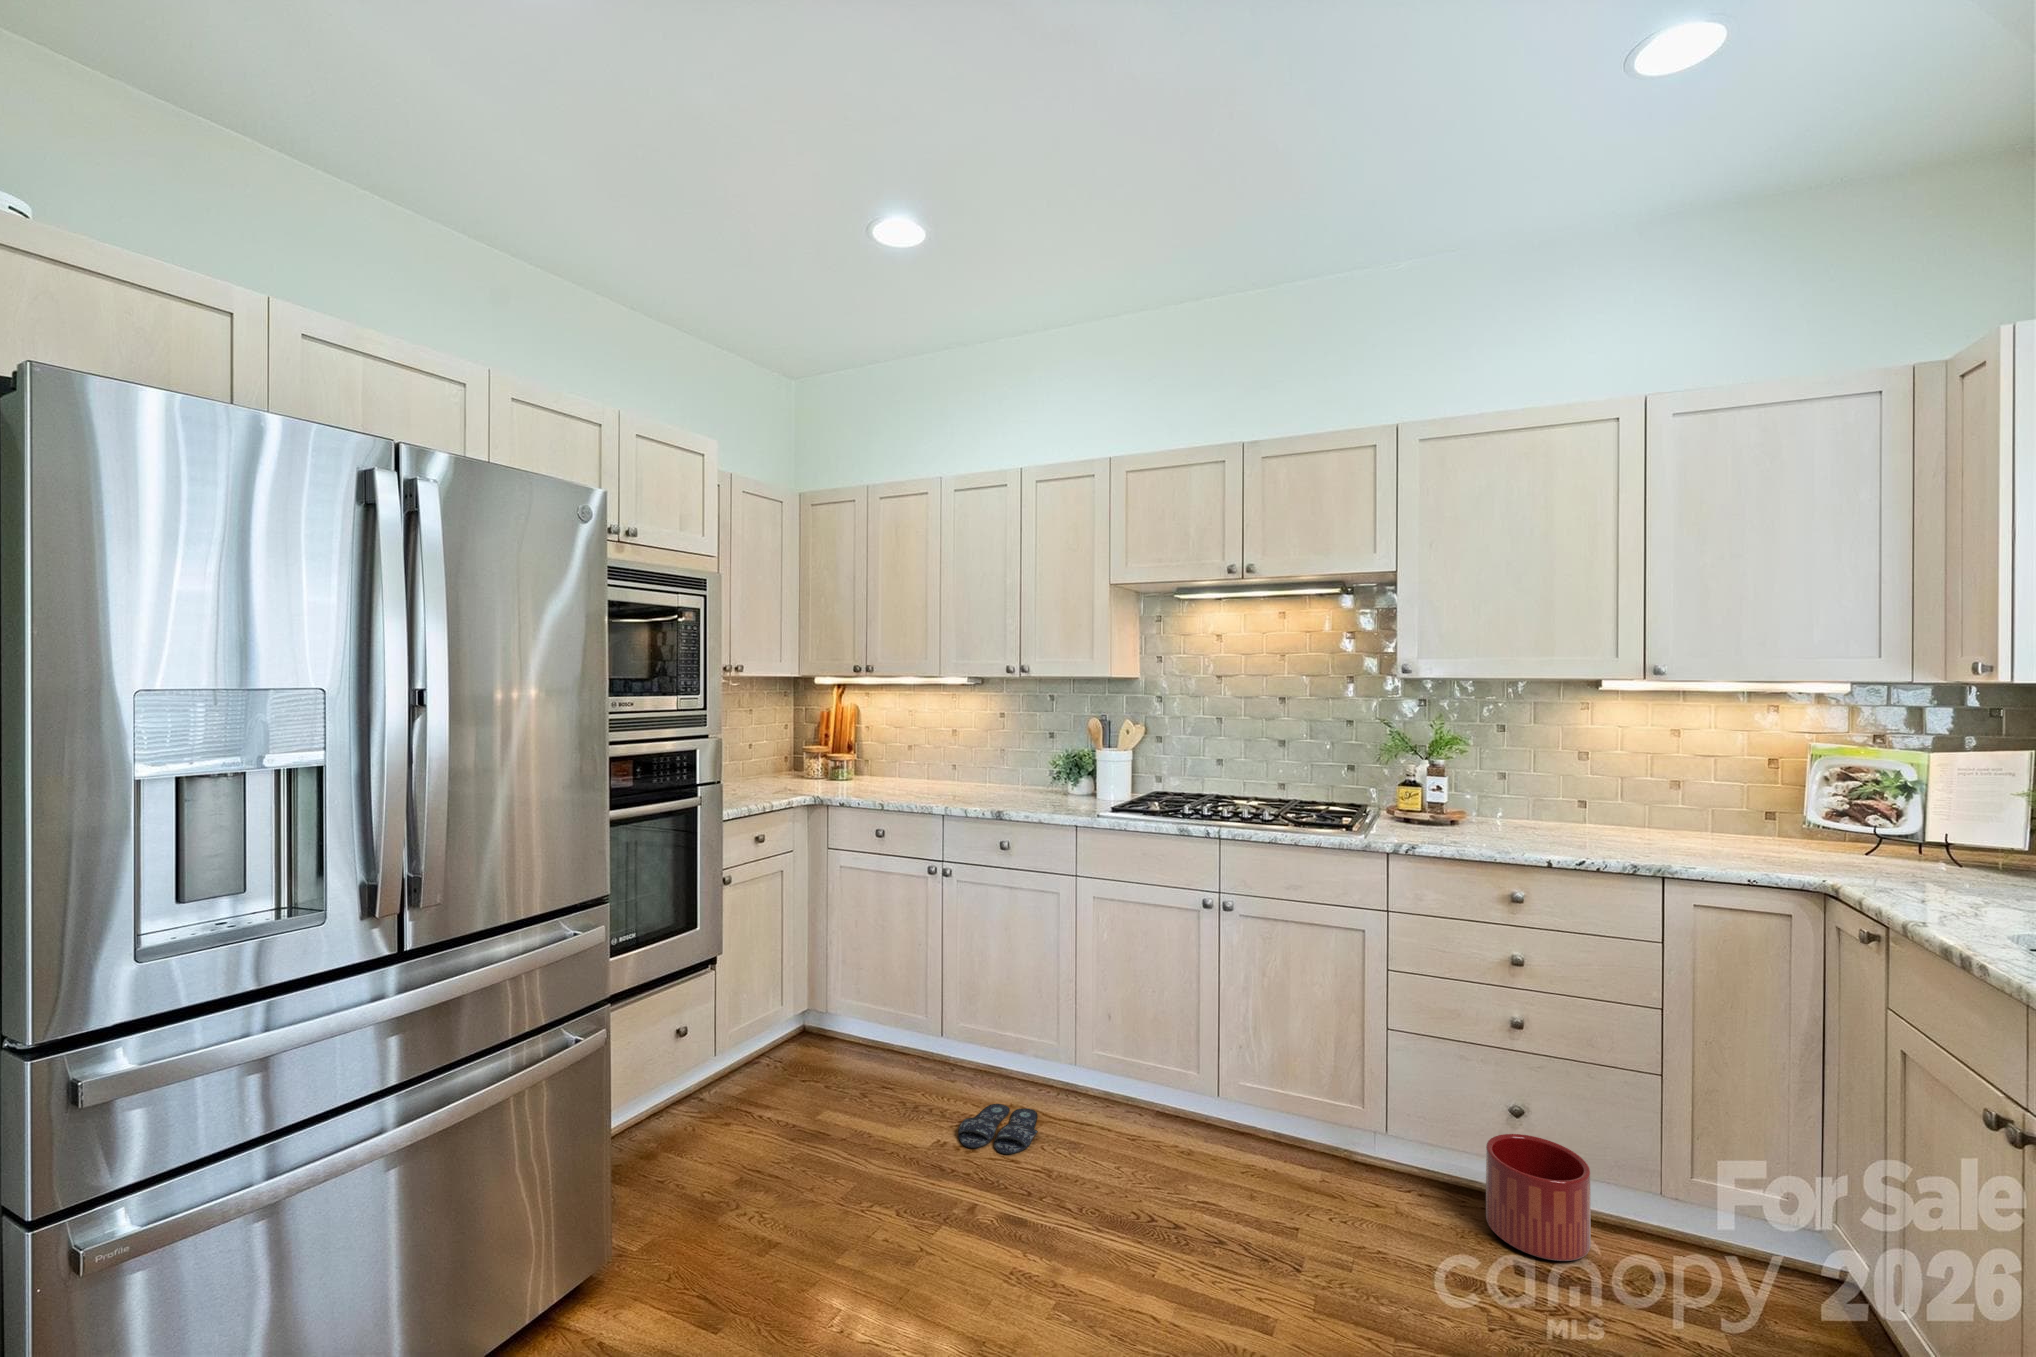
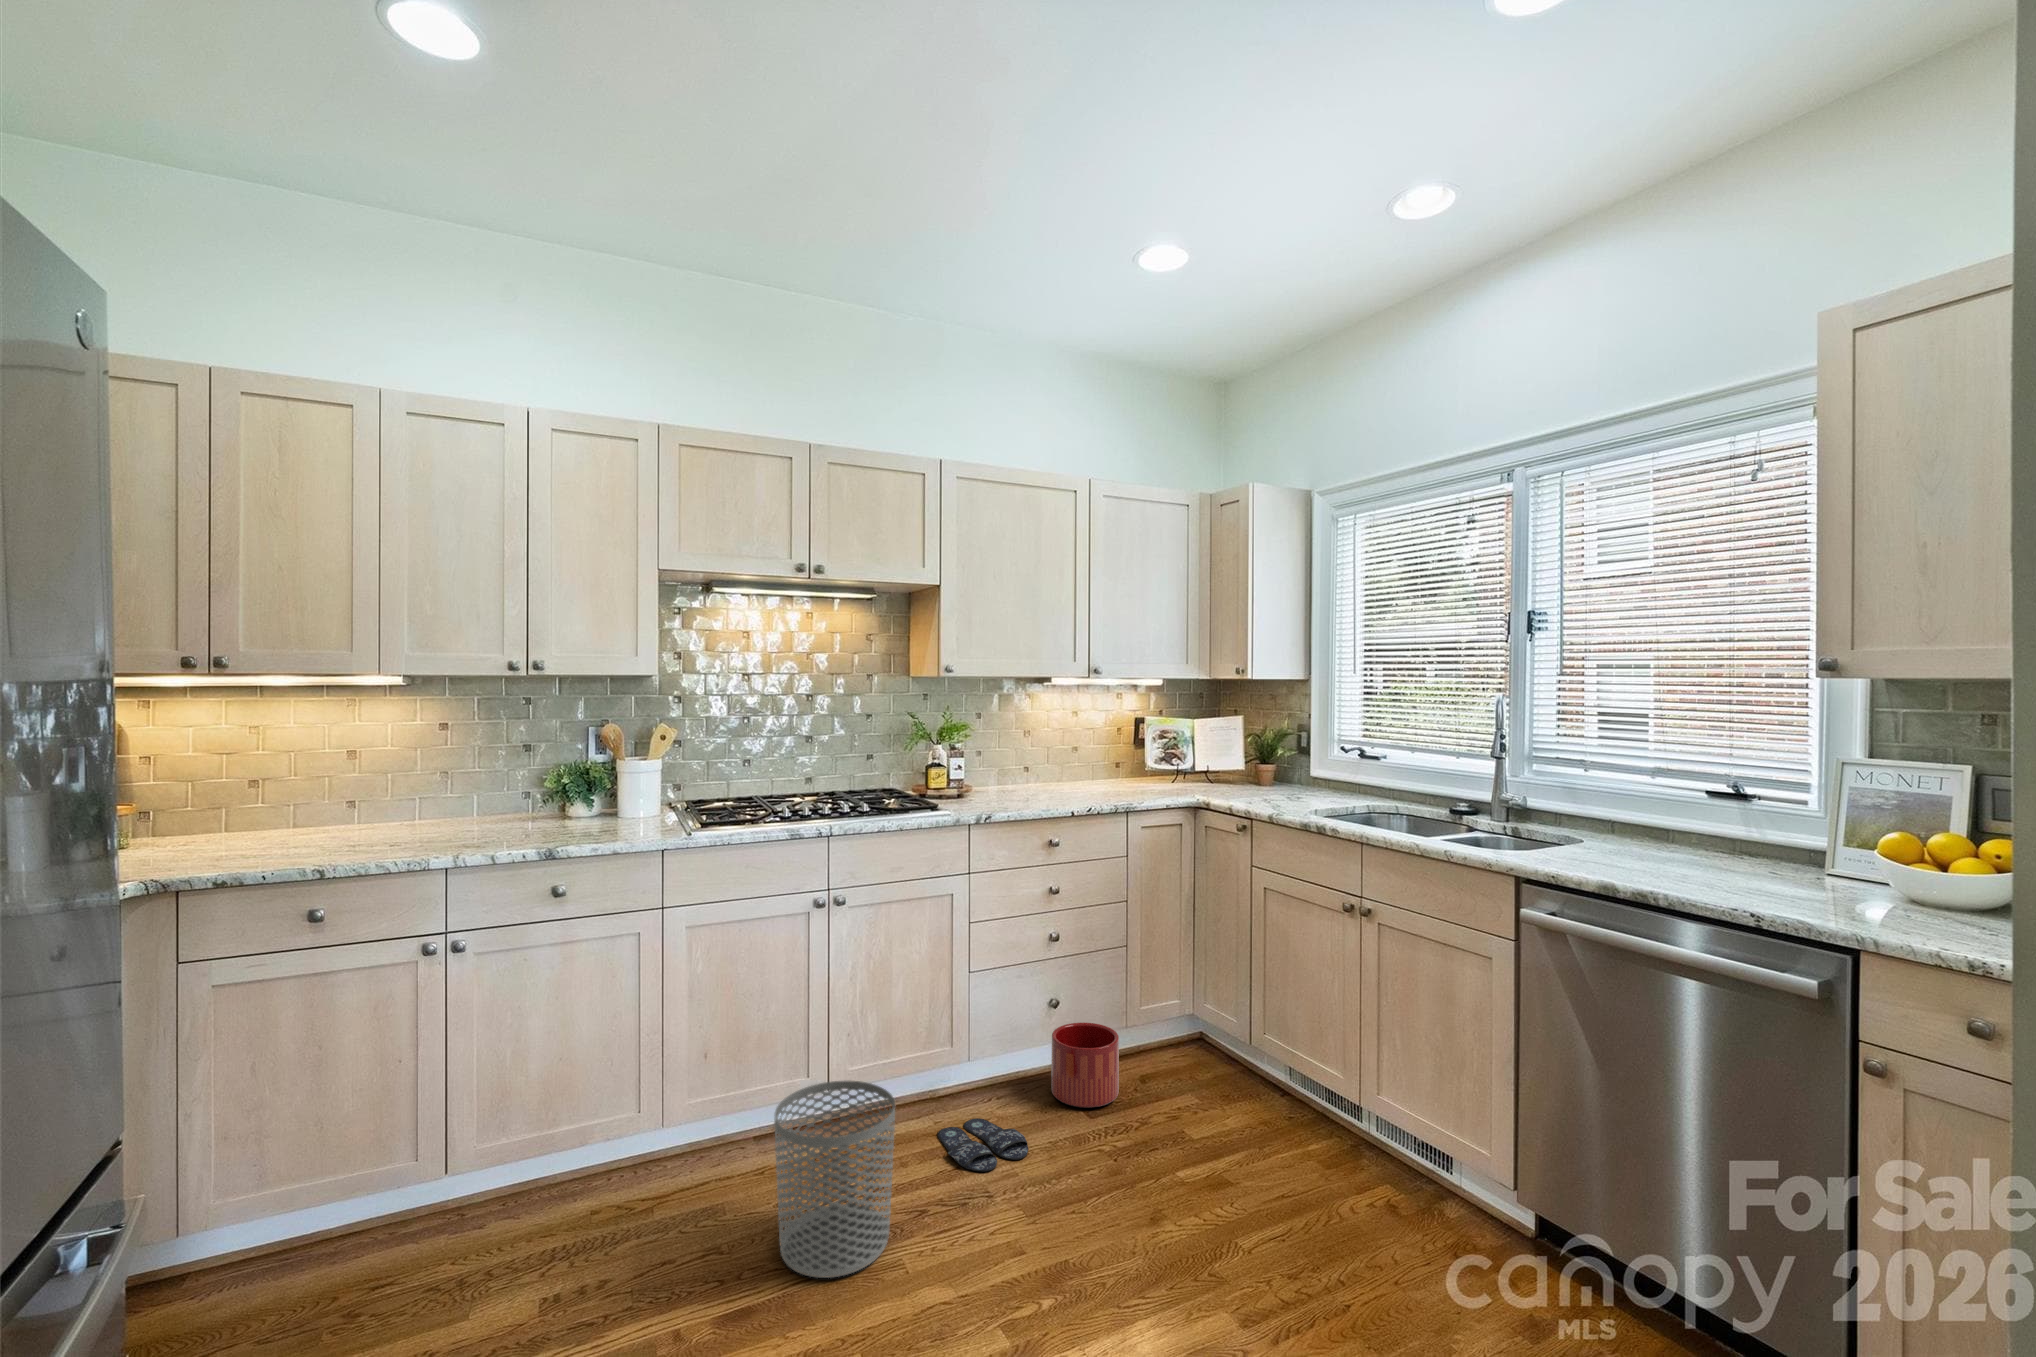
waste bin: none [1069,1064,1182,1251] -> present [774,1081,895,1278]
slippers: present [958,1104,1038,1154] -> present [938,1118,1028,1172]

